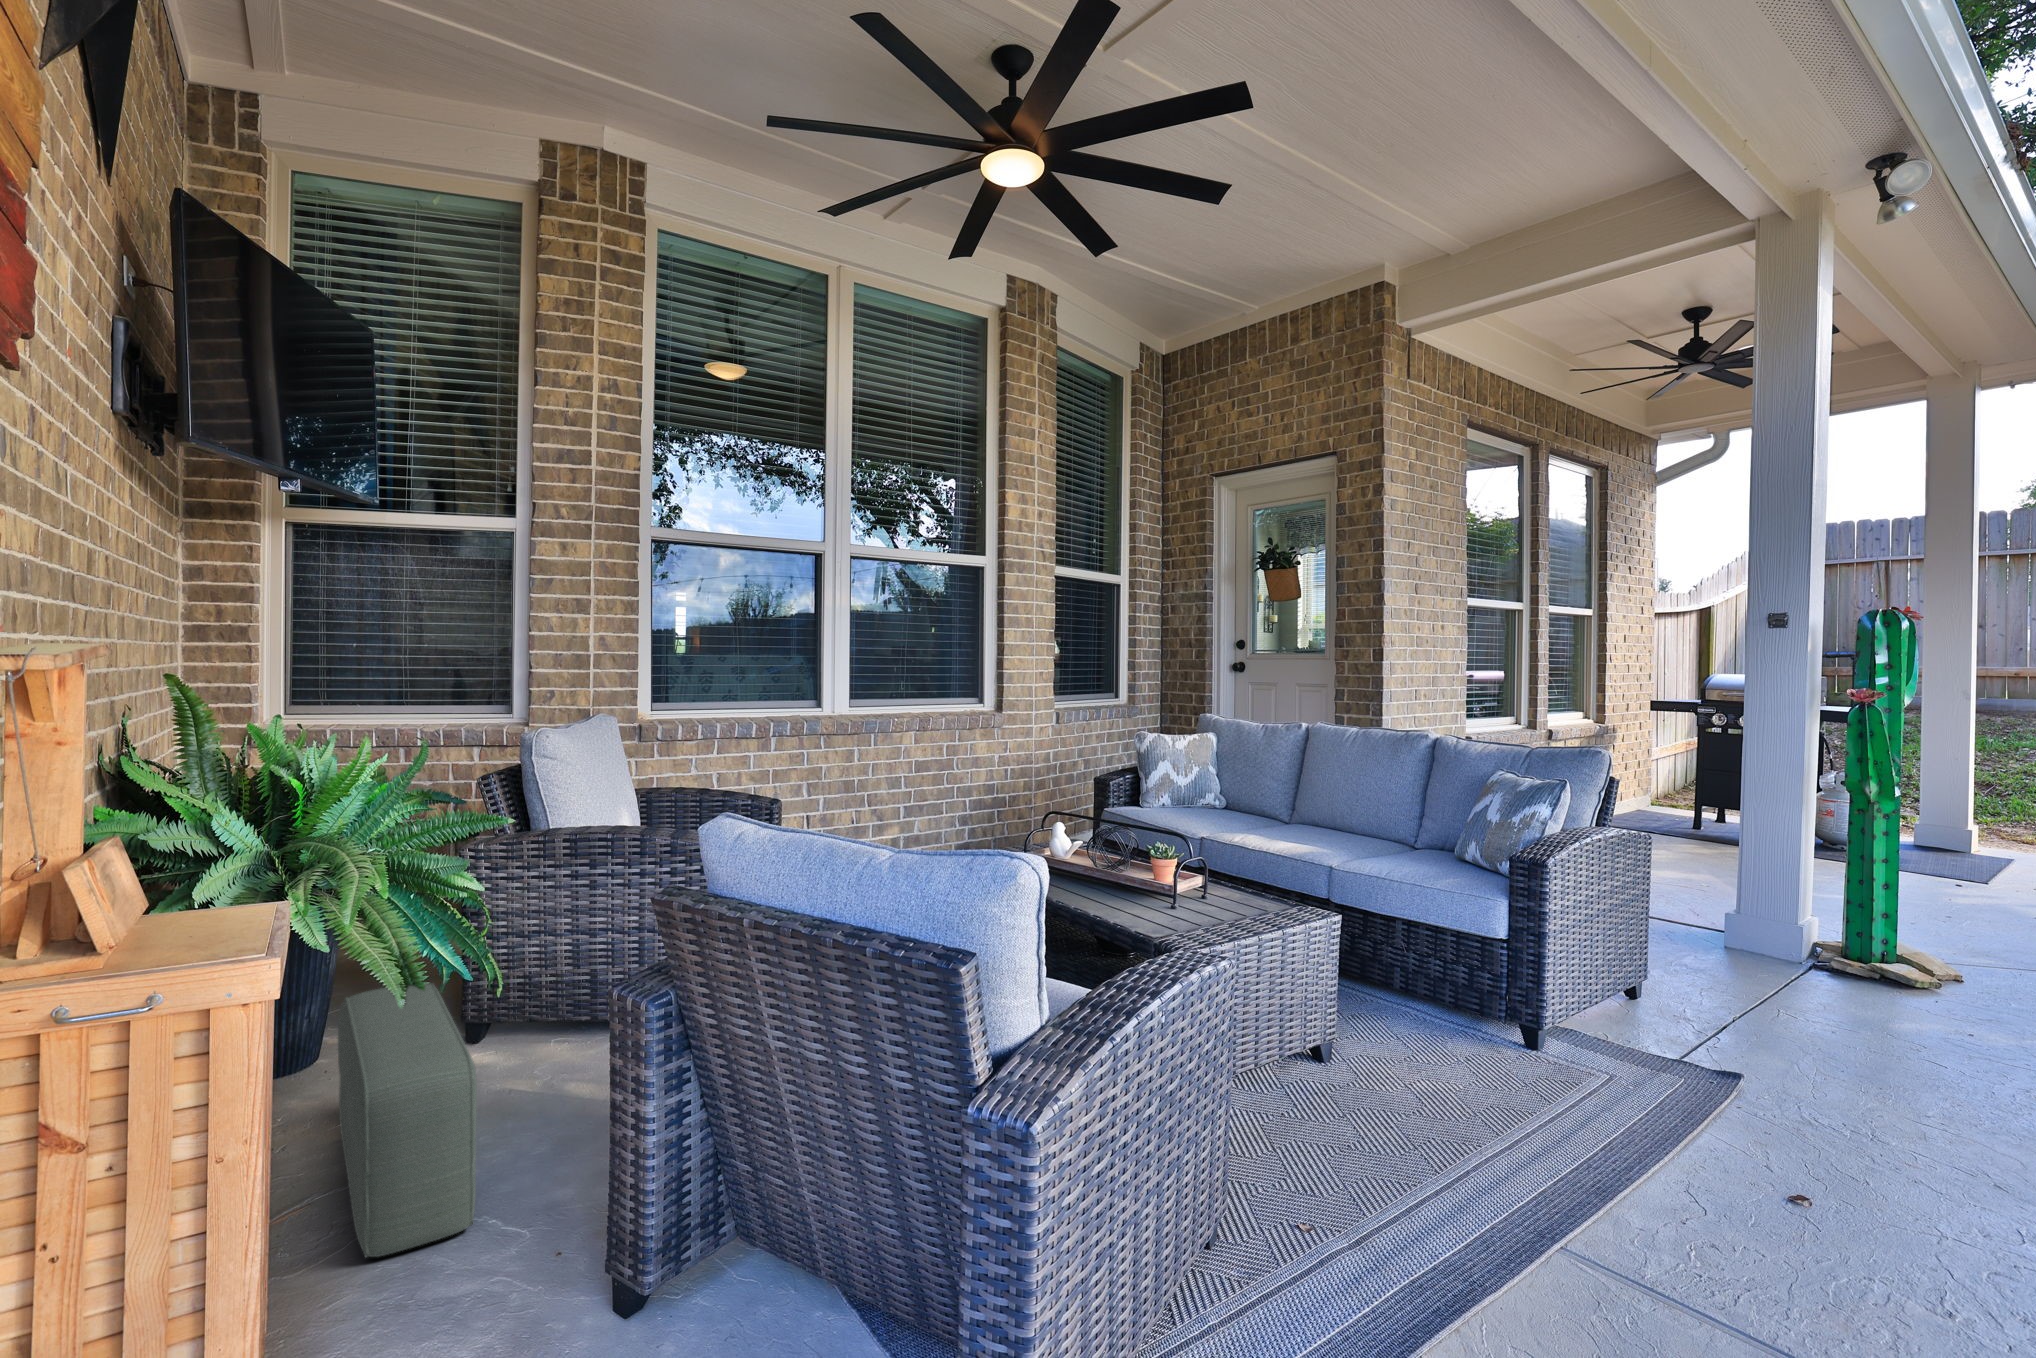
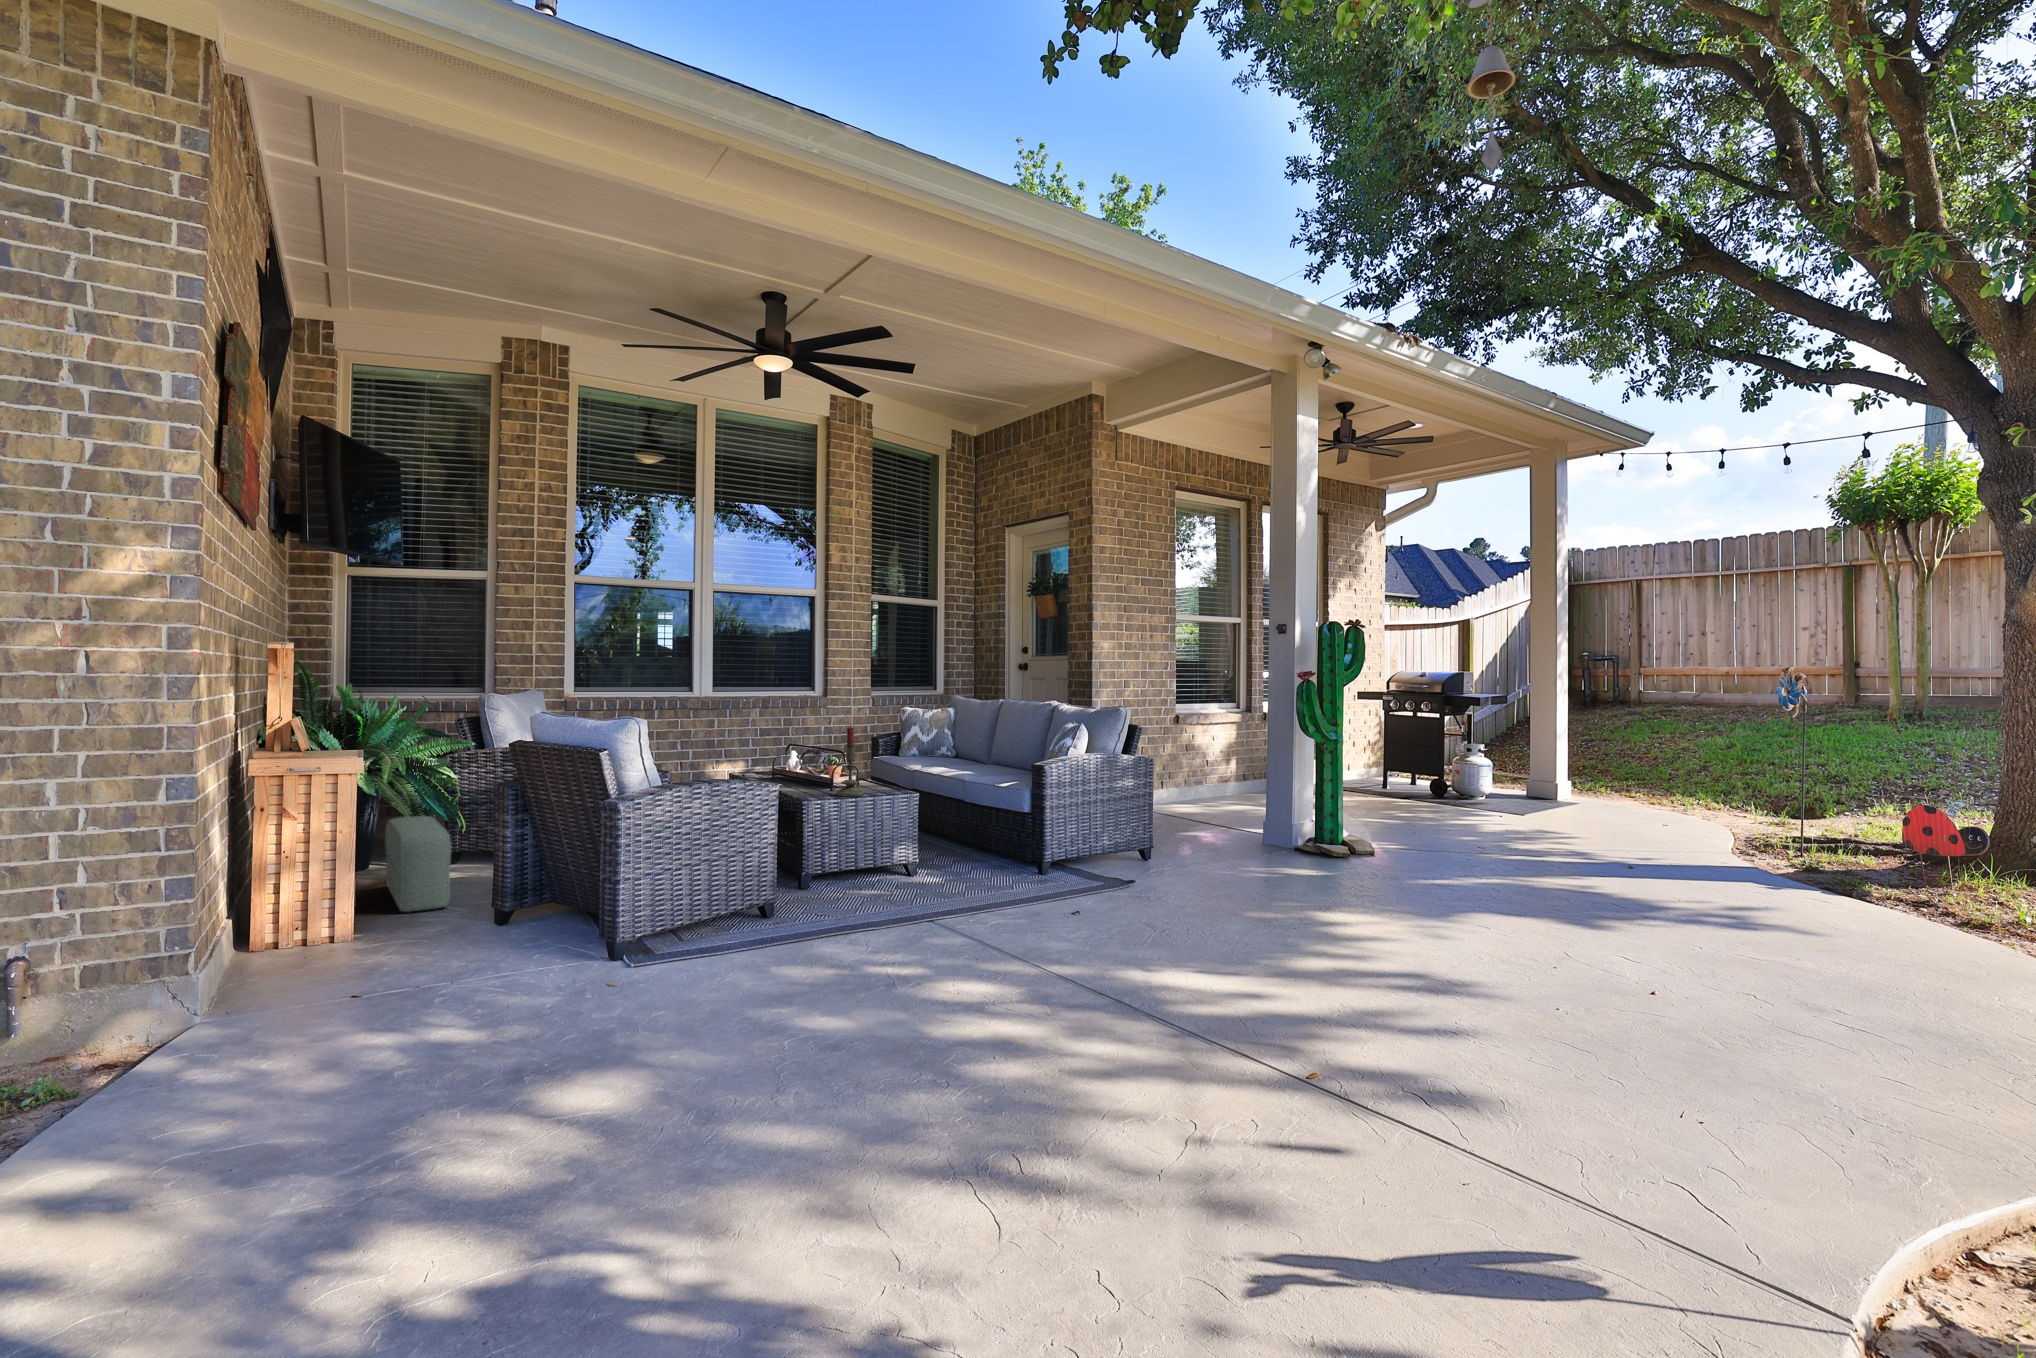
candle: none [1187,793,1239,928] -> present [836,727,864,797]

